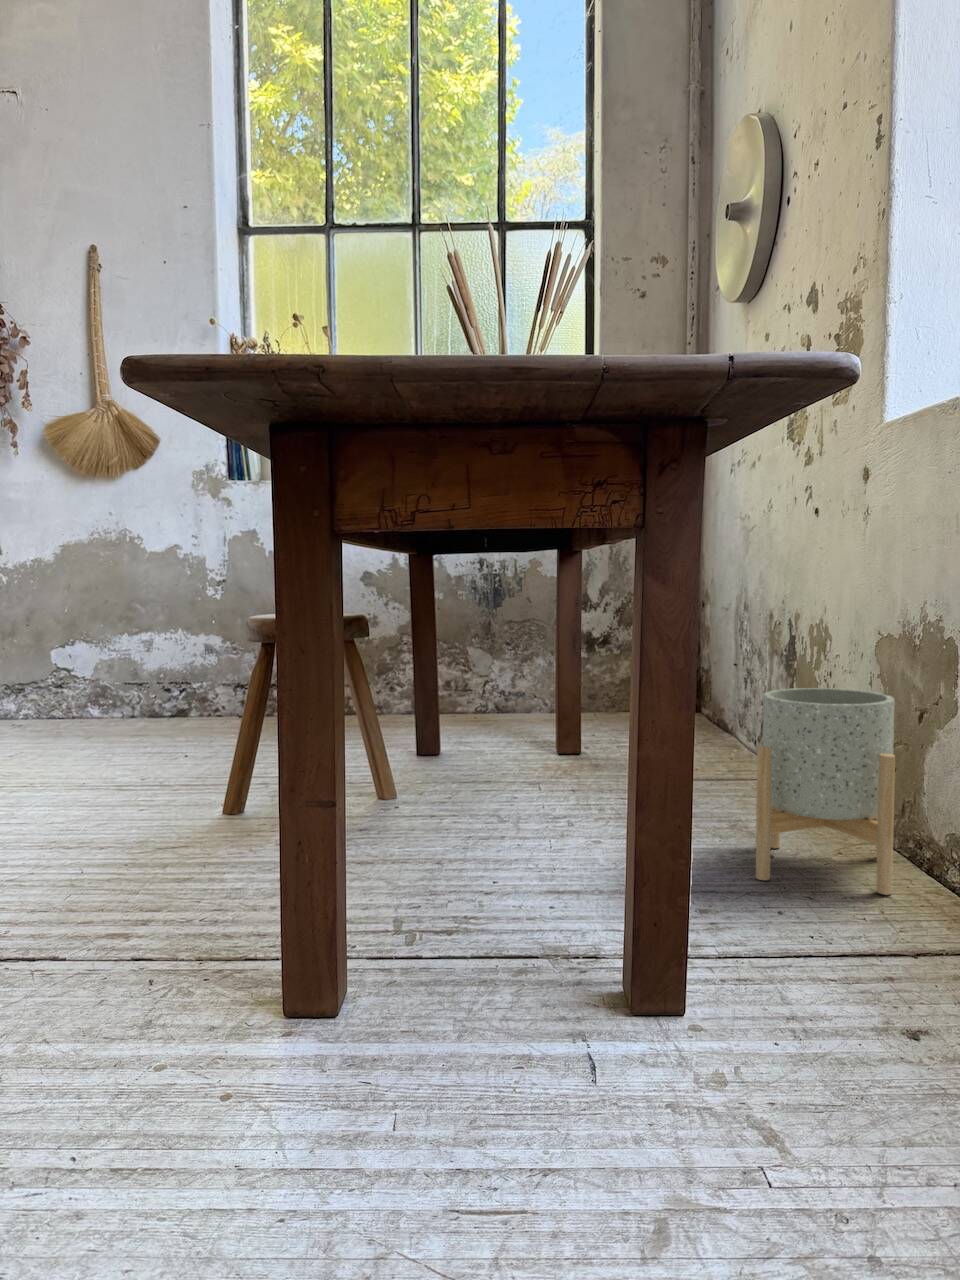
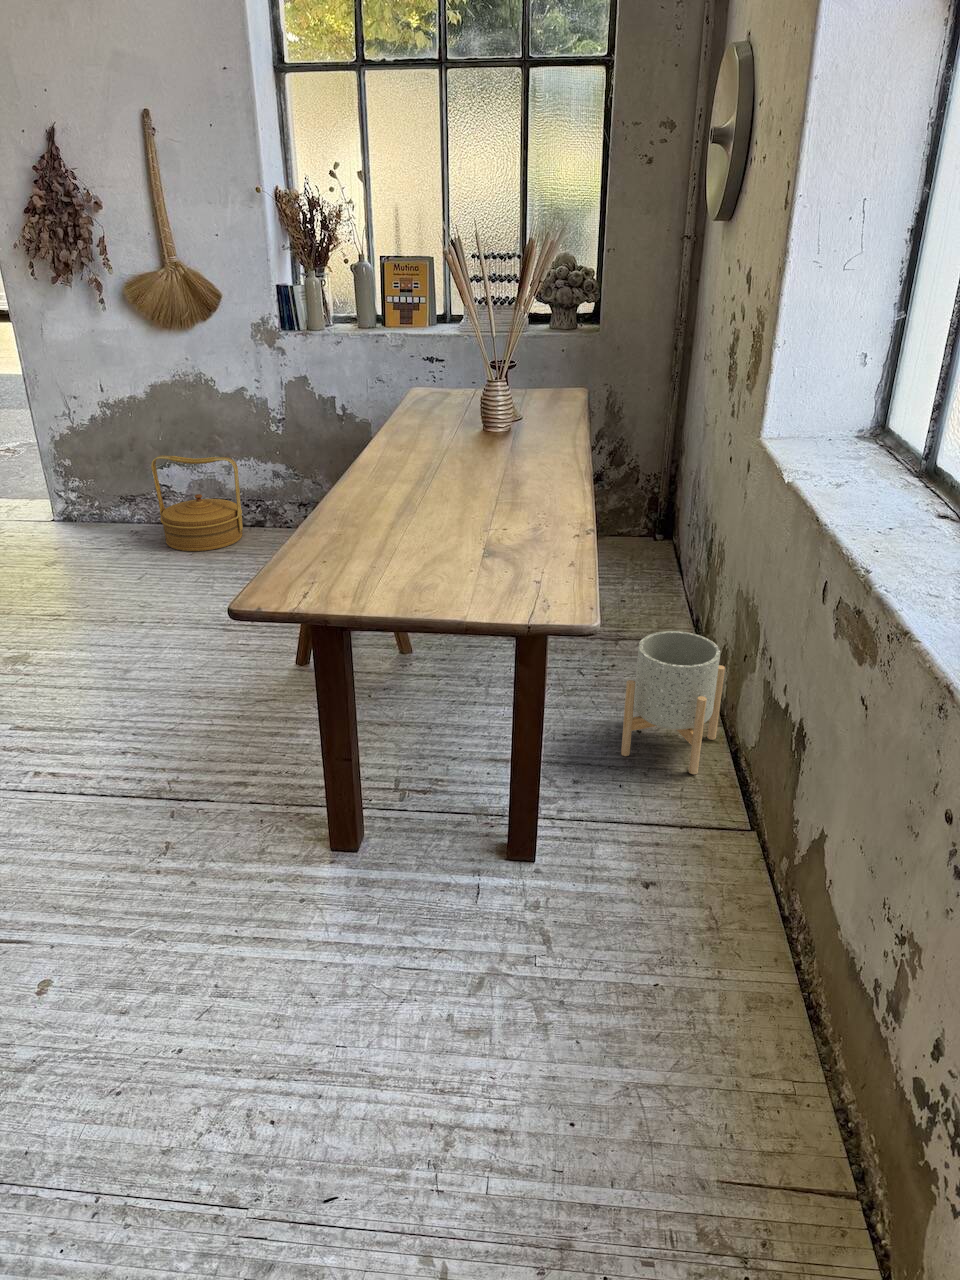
woven basket: none [49,618,161,734] -> present [151,455,243,551]

